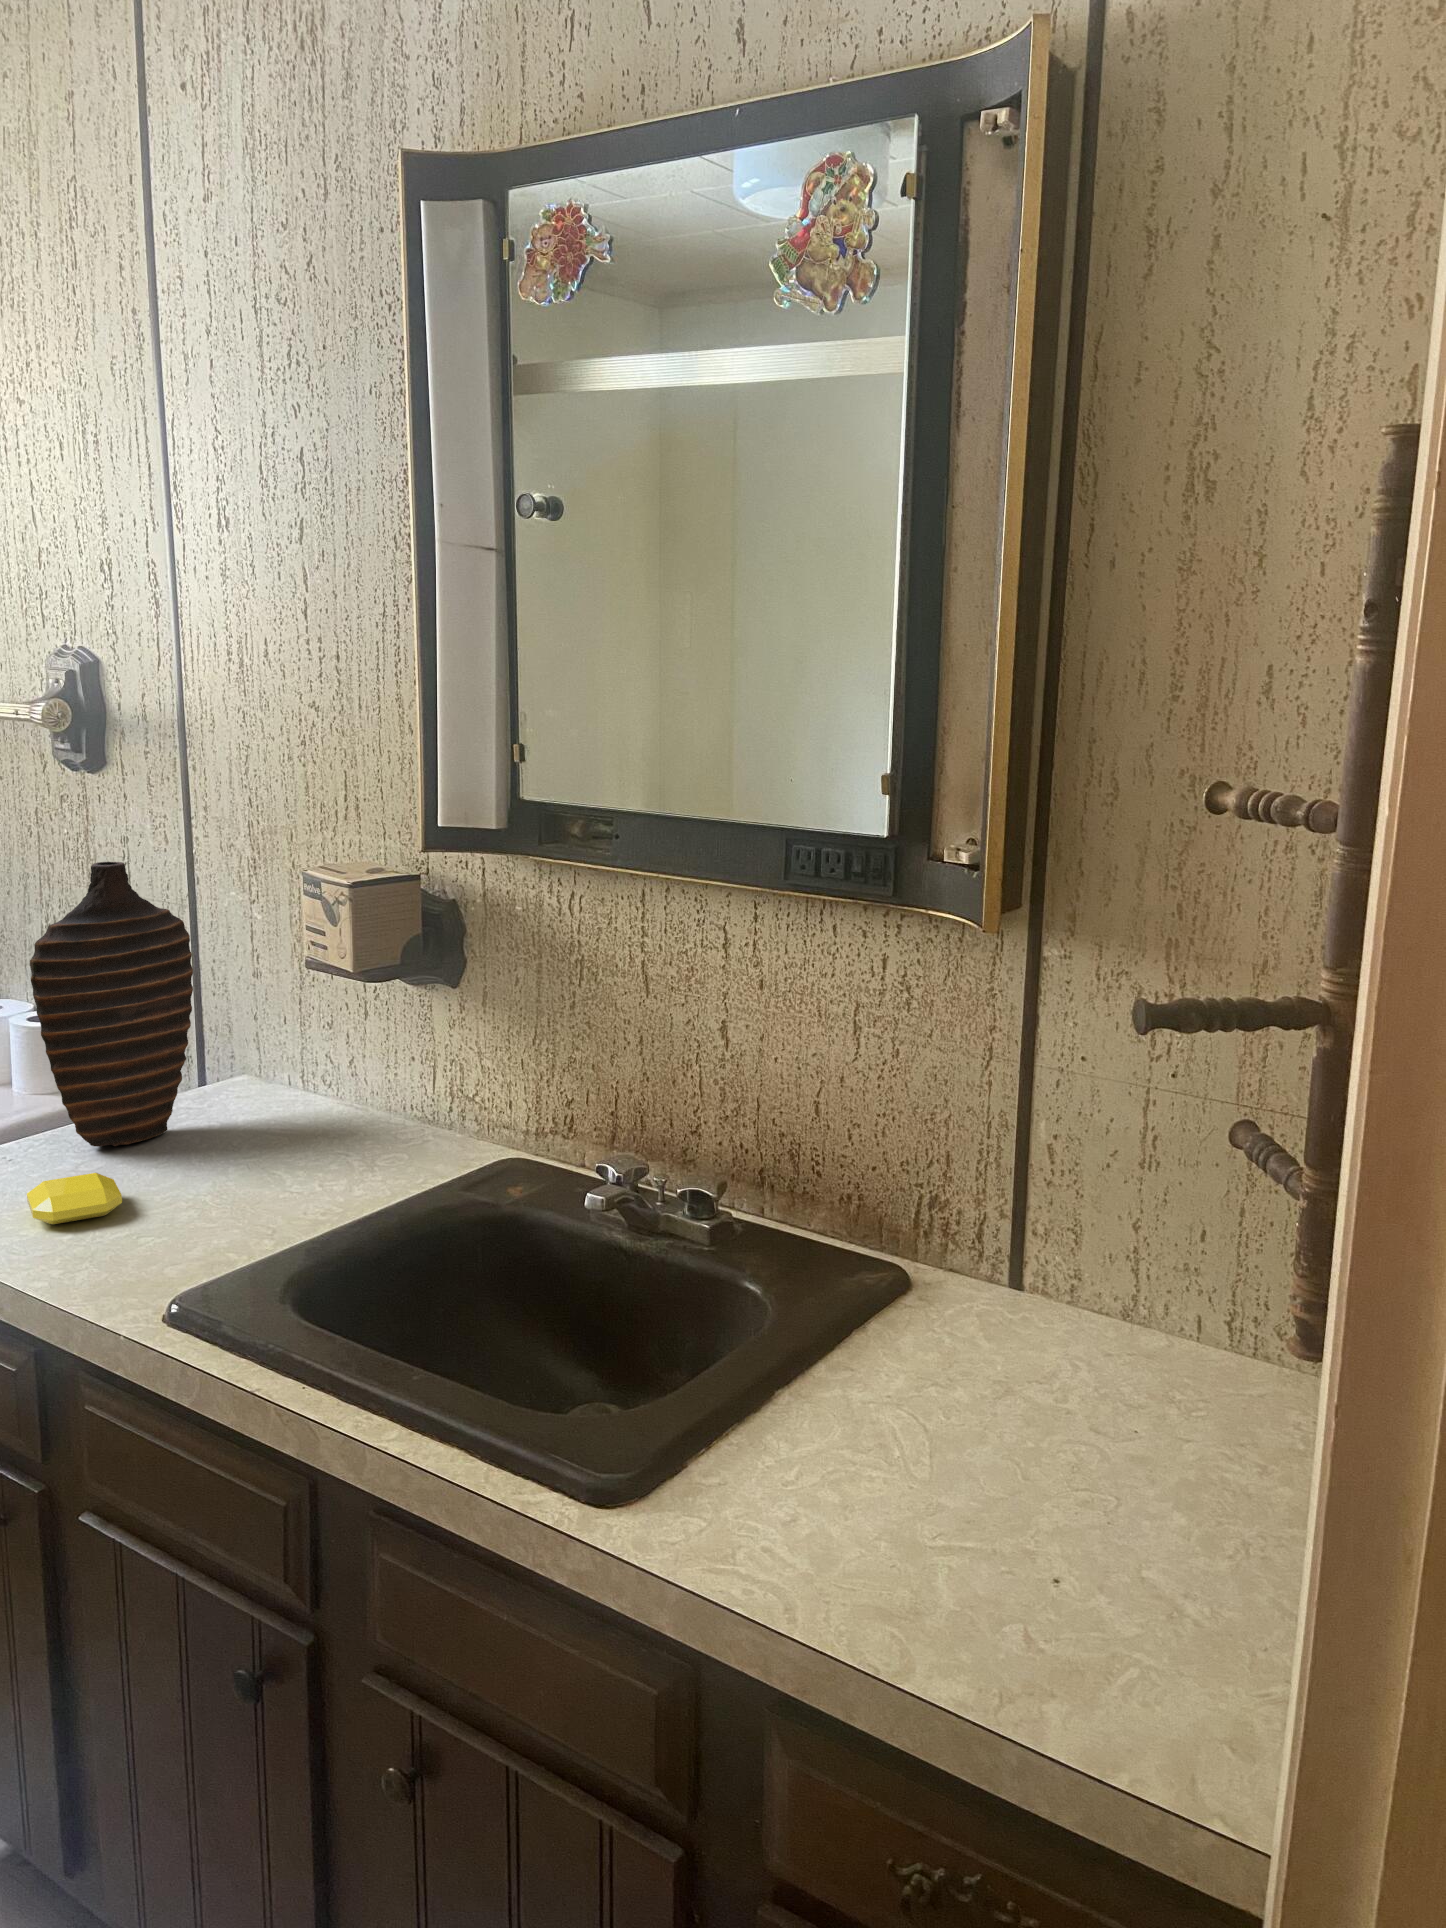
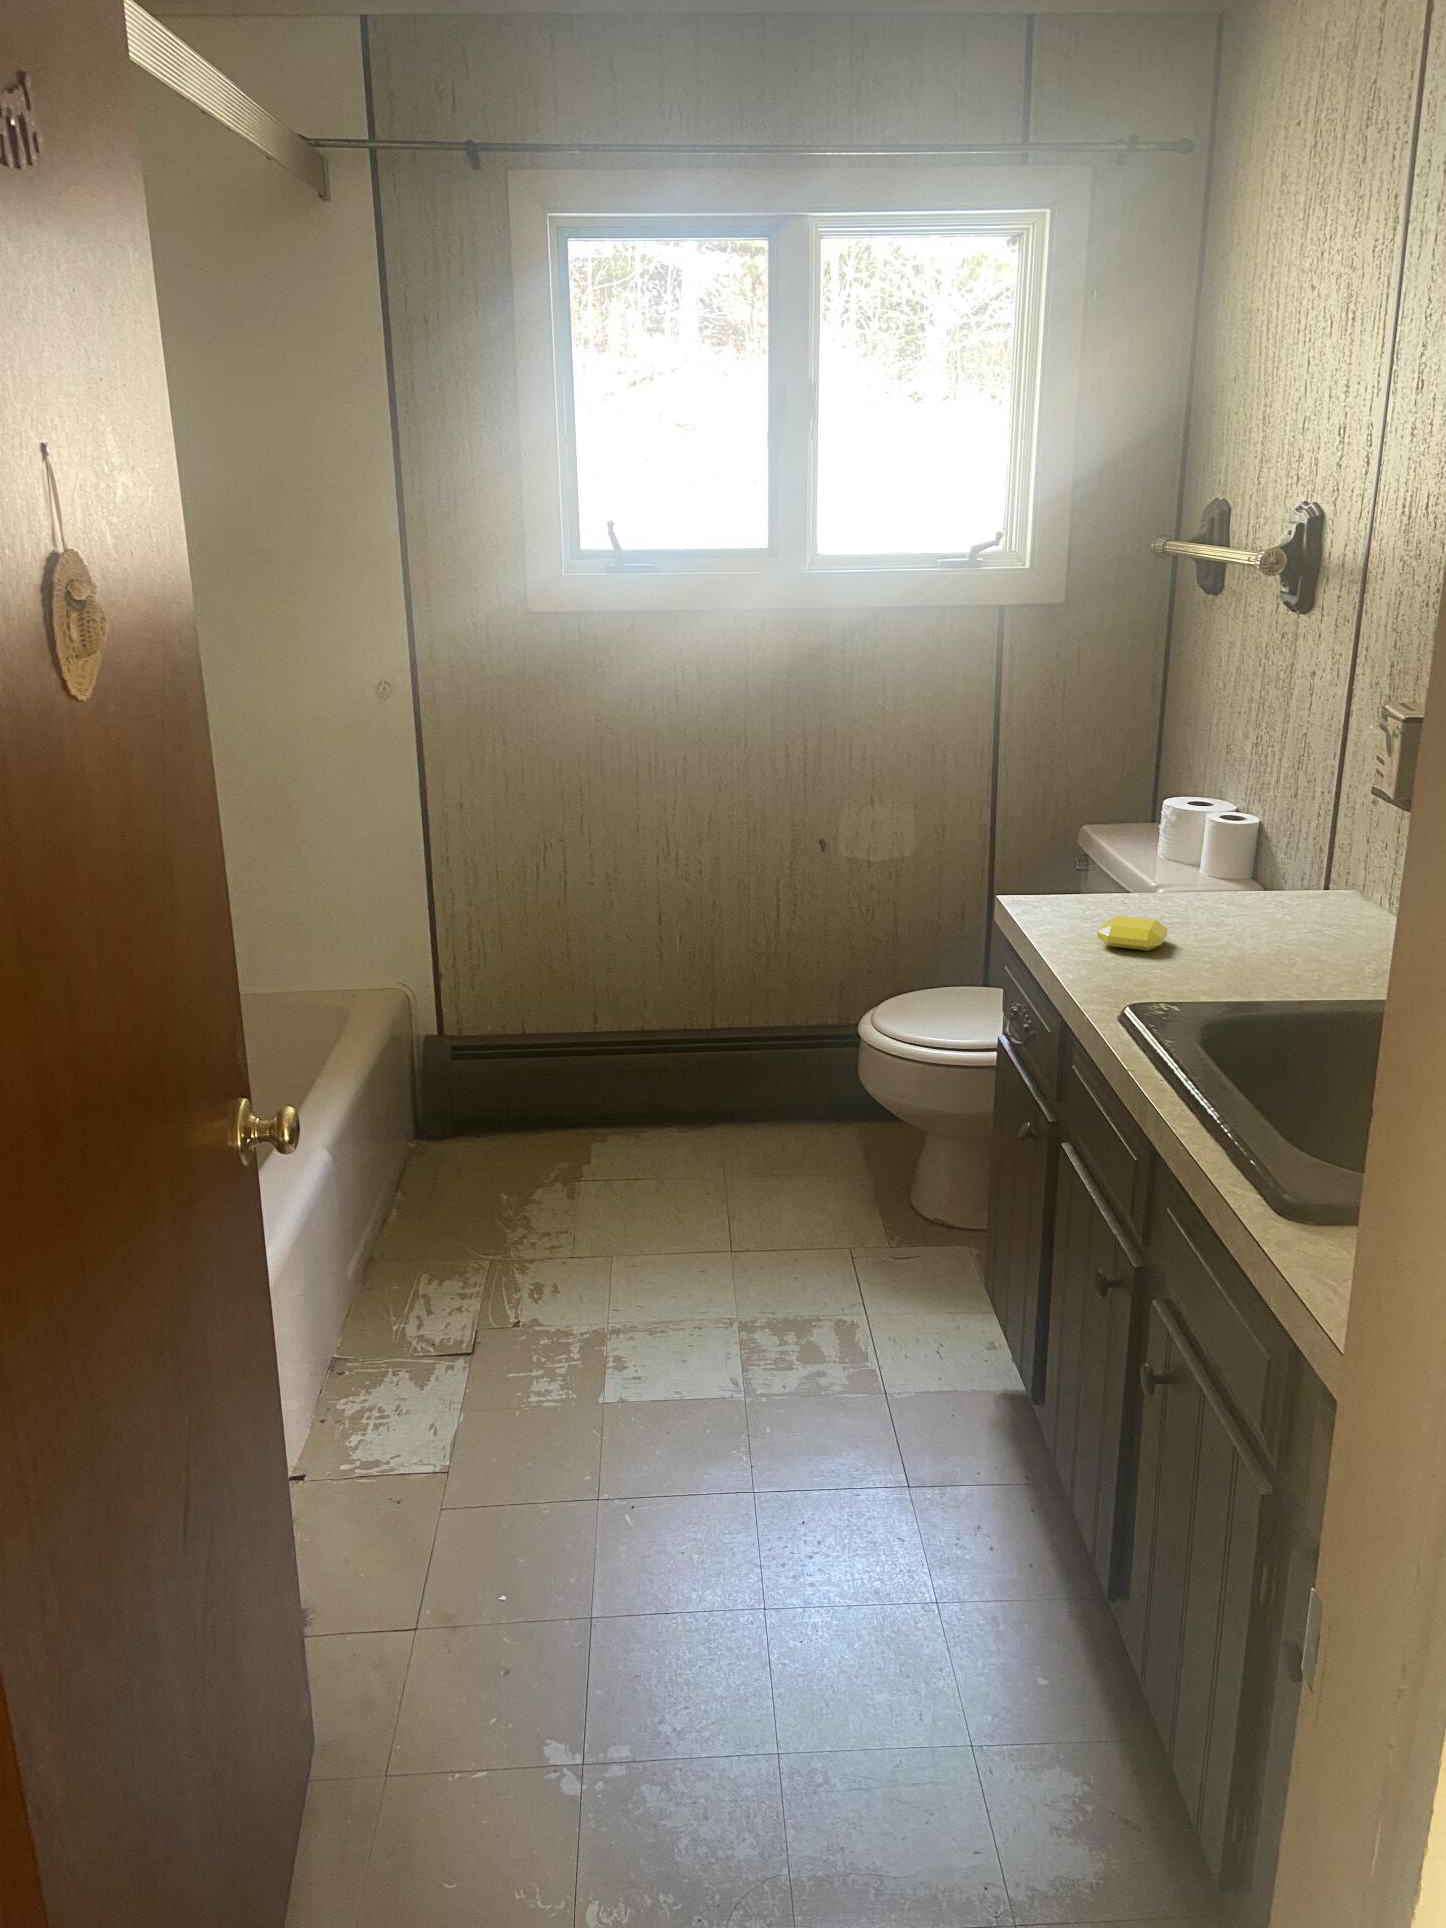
decorative vase: present [30,862,193,1147] -> none [1155,684,1297,914]

